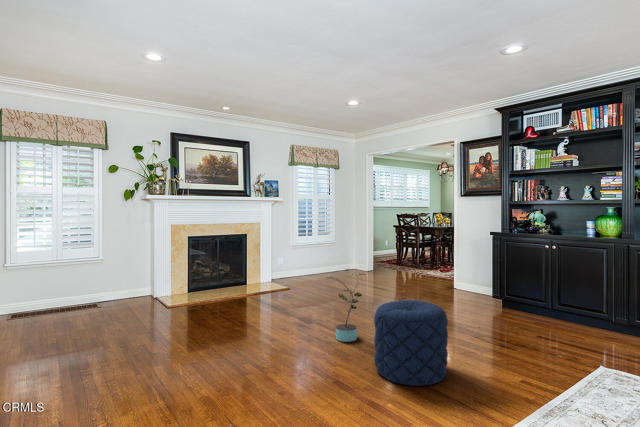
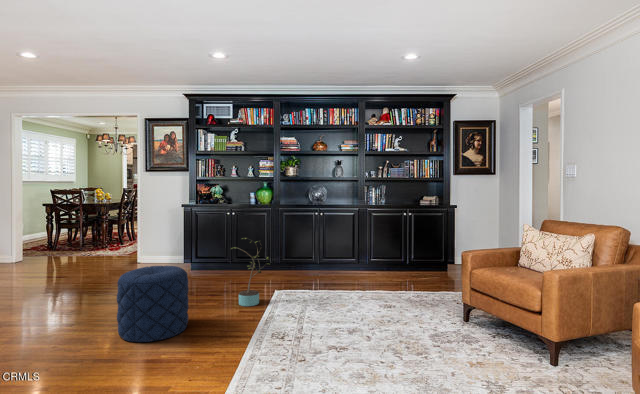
potted plant: present [327,269,365,342] -> present [230,238,270,306]

